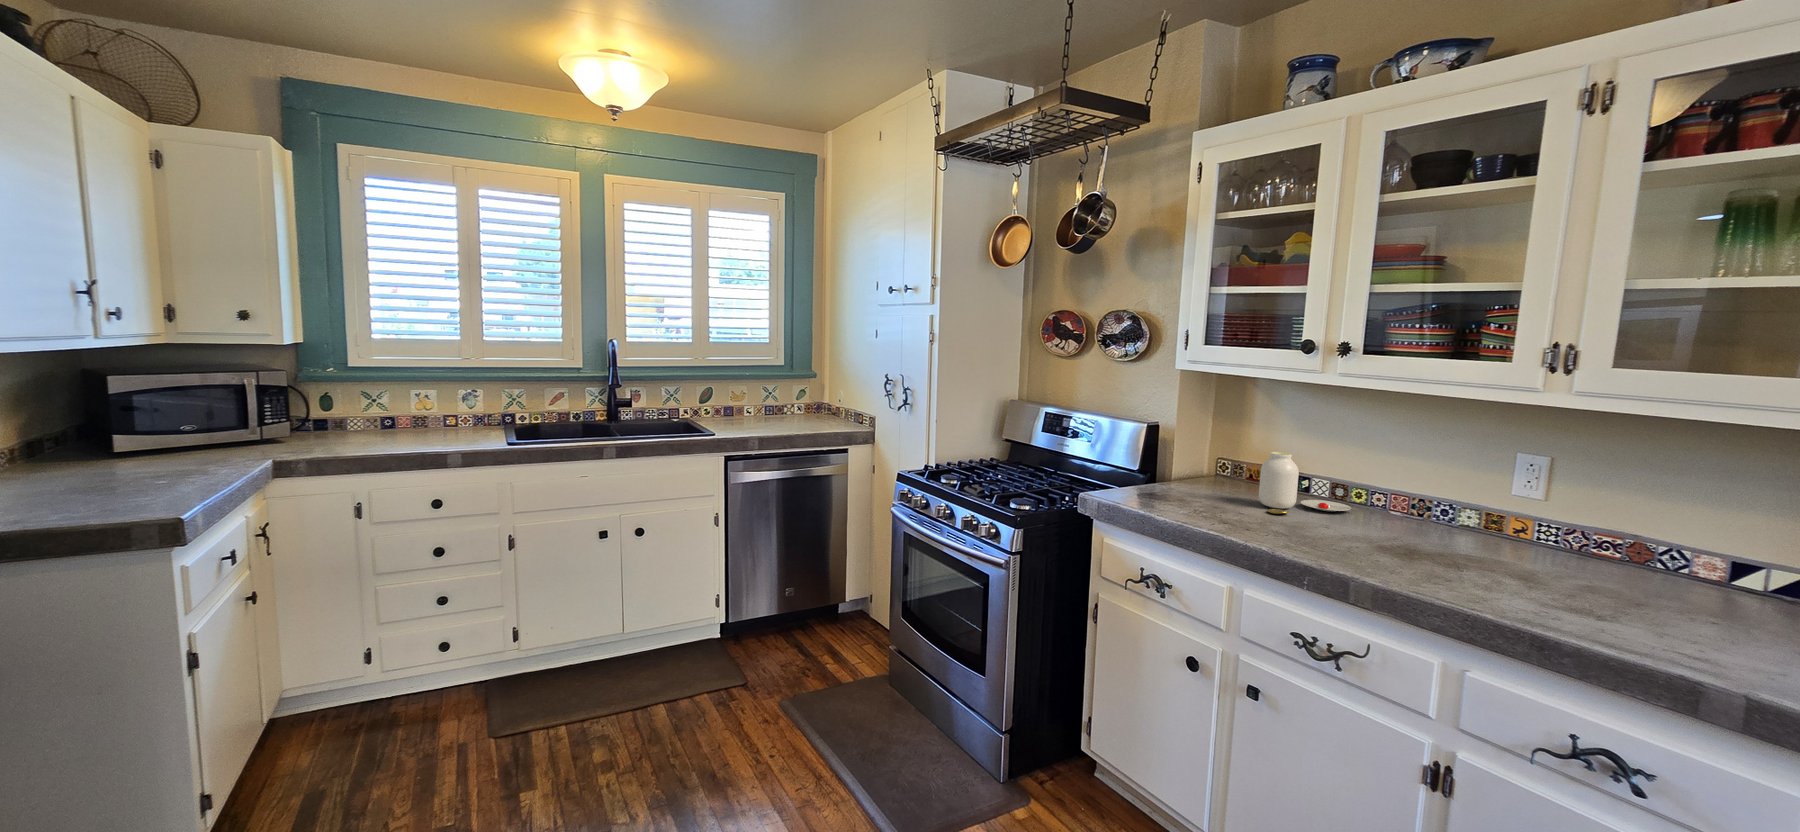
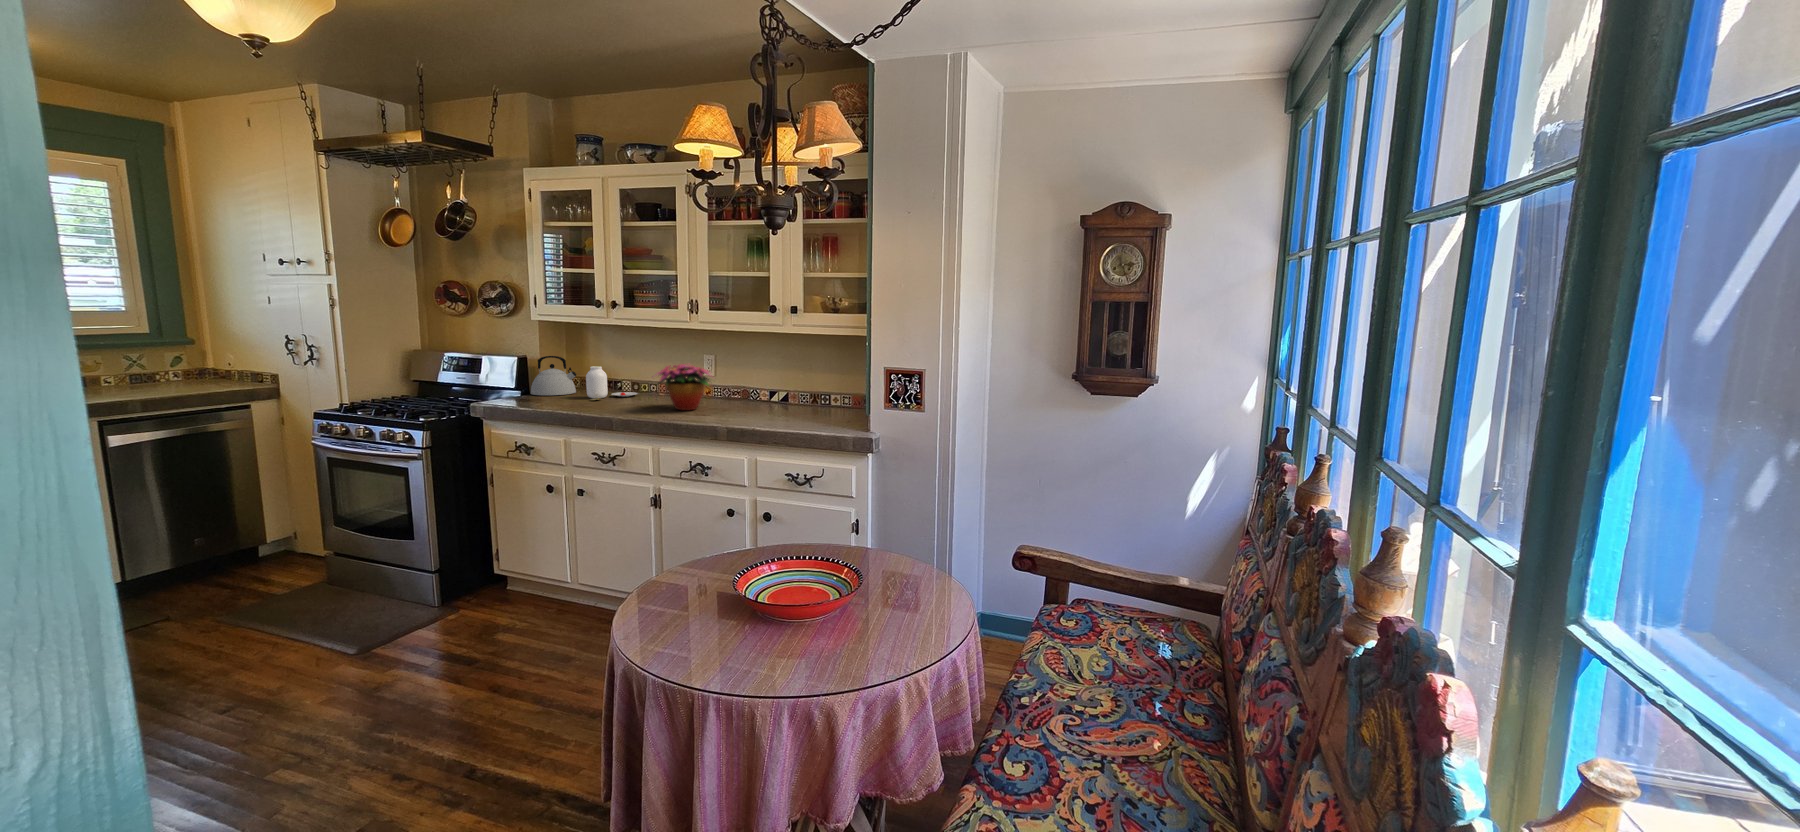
kettle: none [1159,425,1235,490] -> present [531,356,576,395]
flower arrangement: none [1434,476,1627,583] -> present [657,363,709,410]

